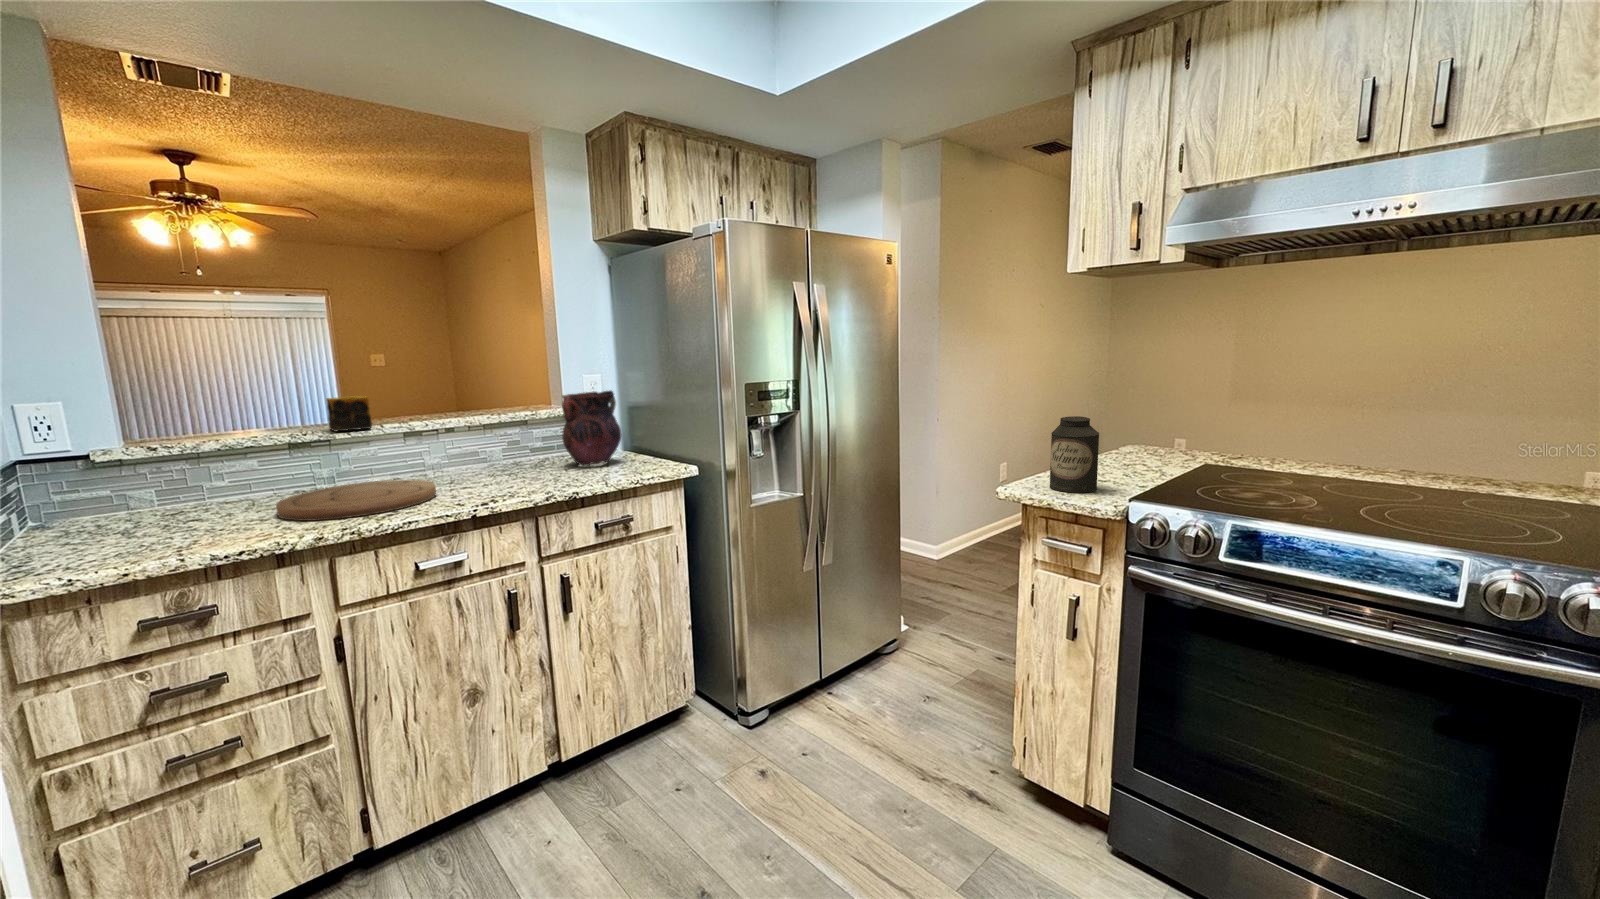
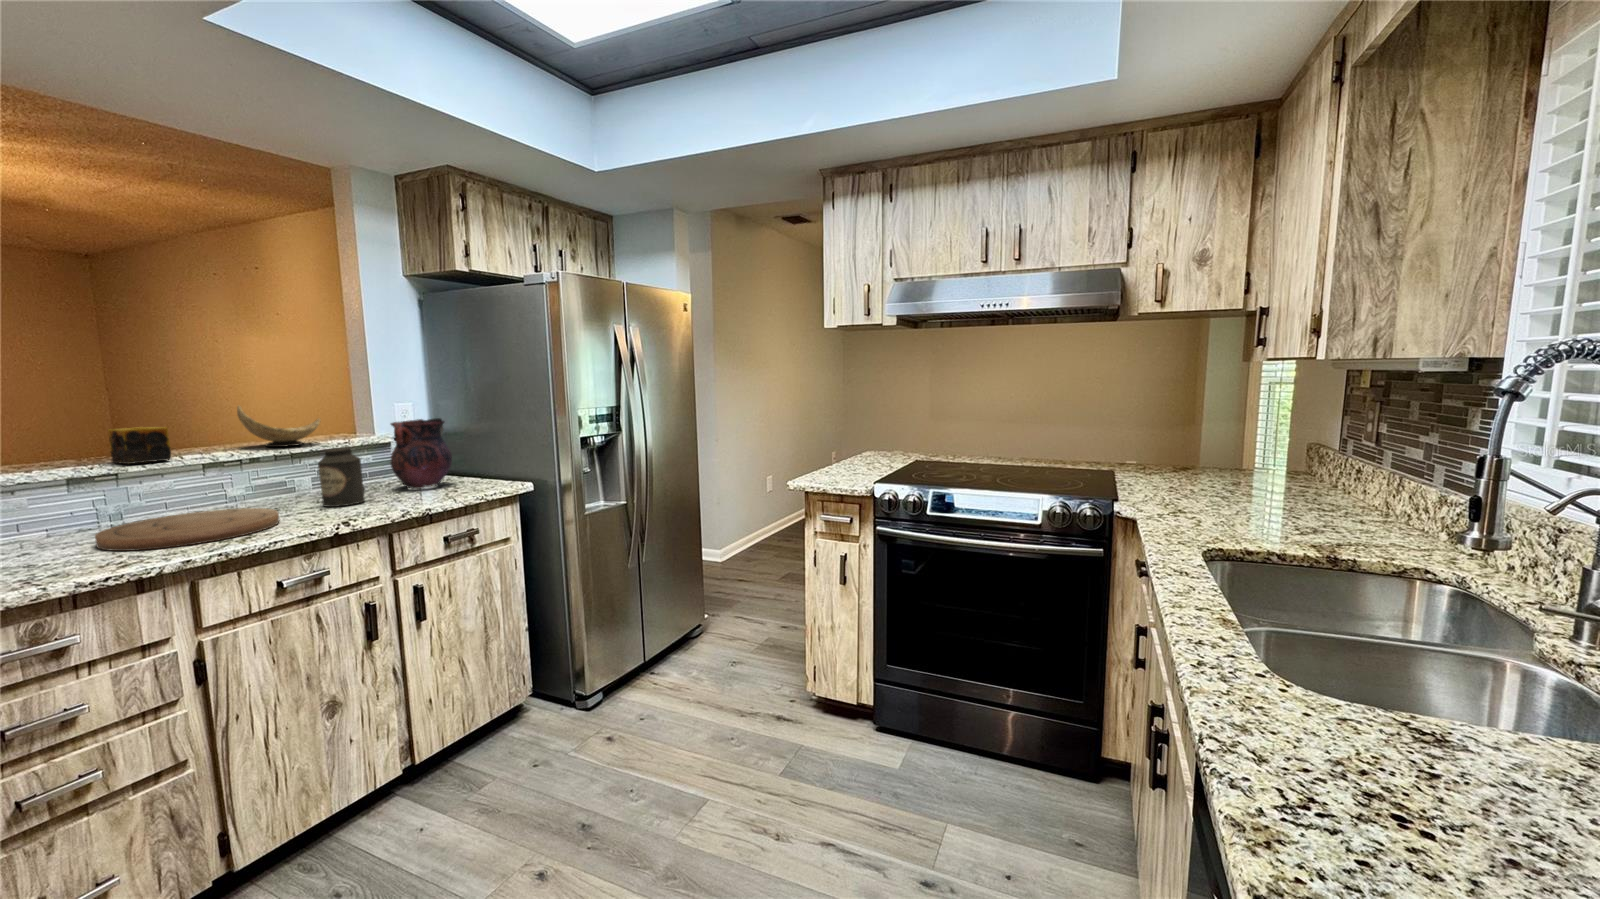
decorative bowl: none [438,376,510,417] -> present [237,406,320,447]
canister: present [1050,416,1099,493] -> present [318,447,365,507]

